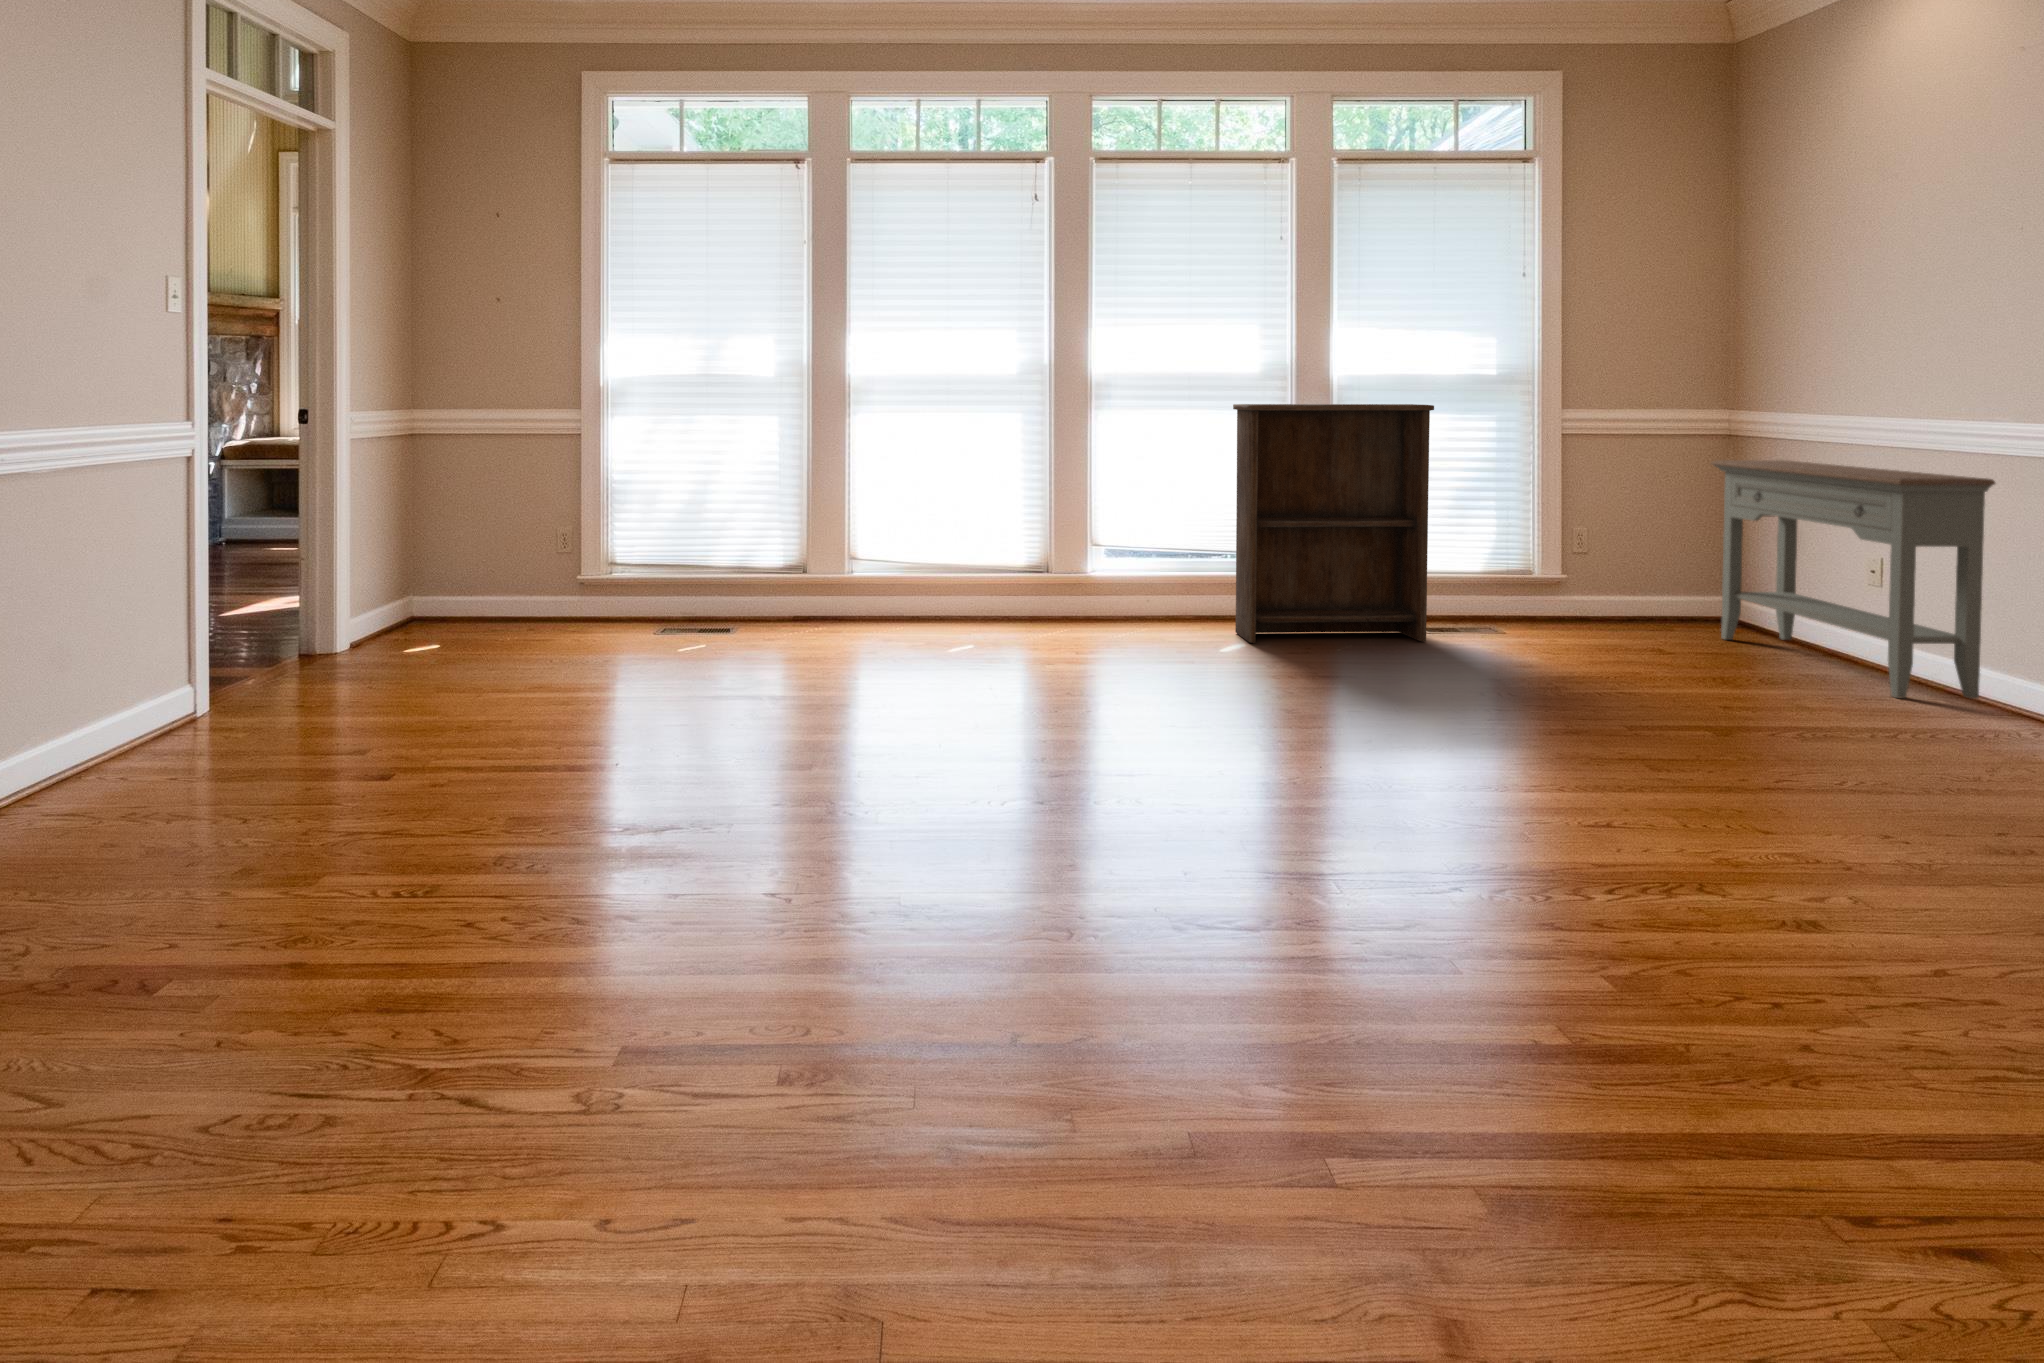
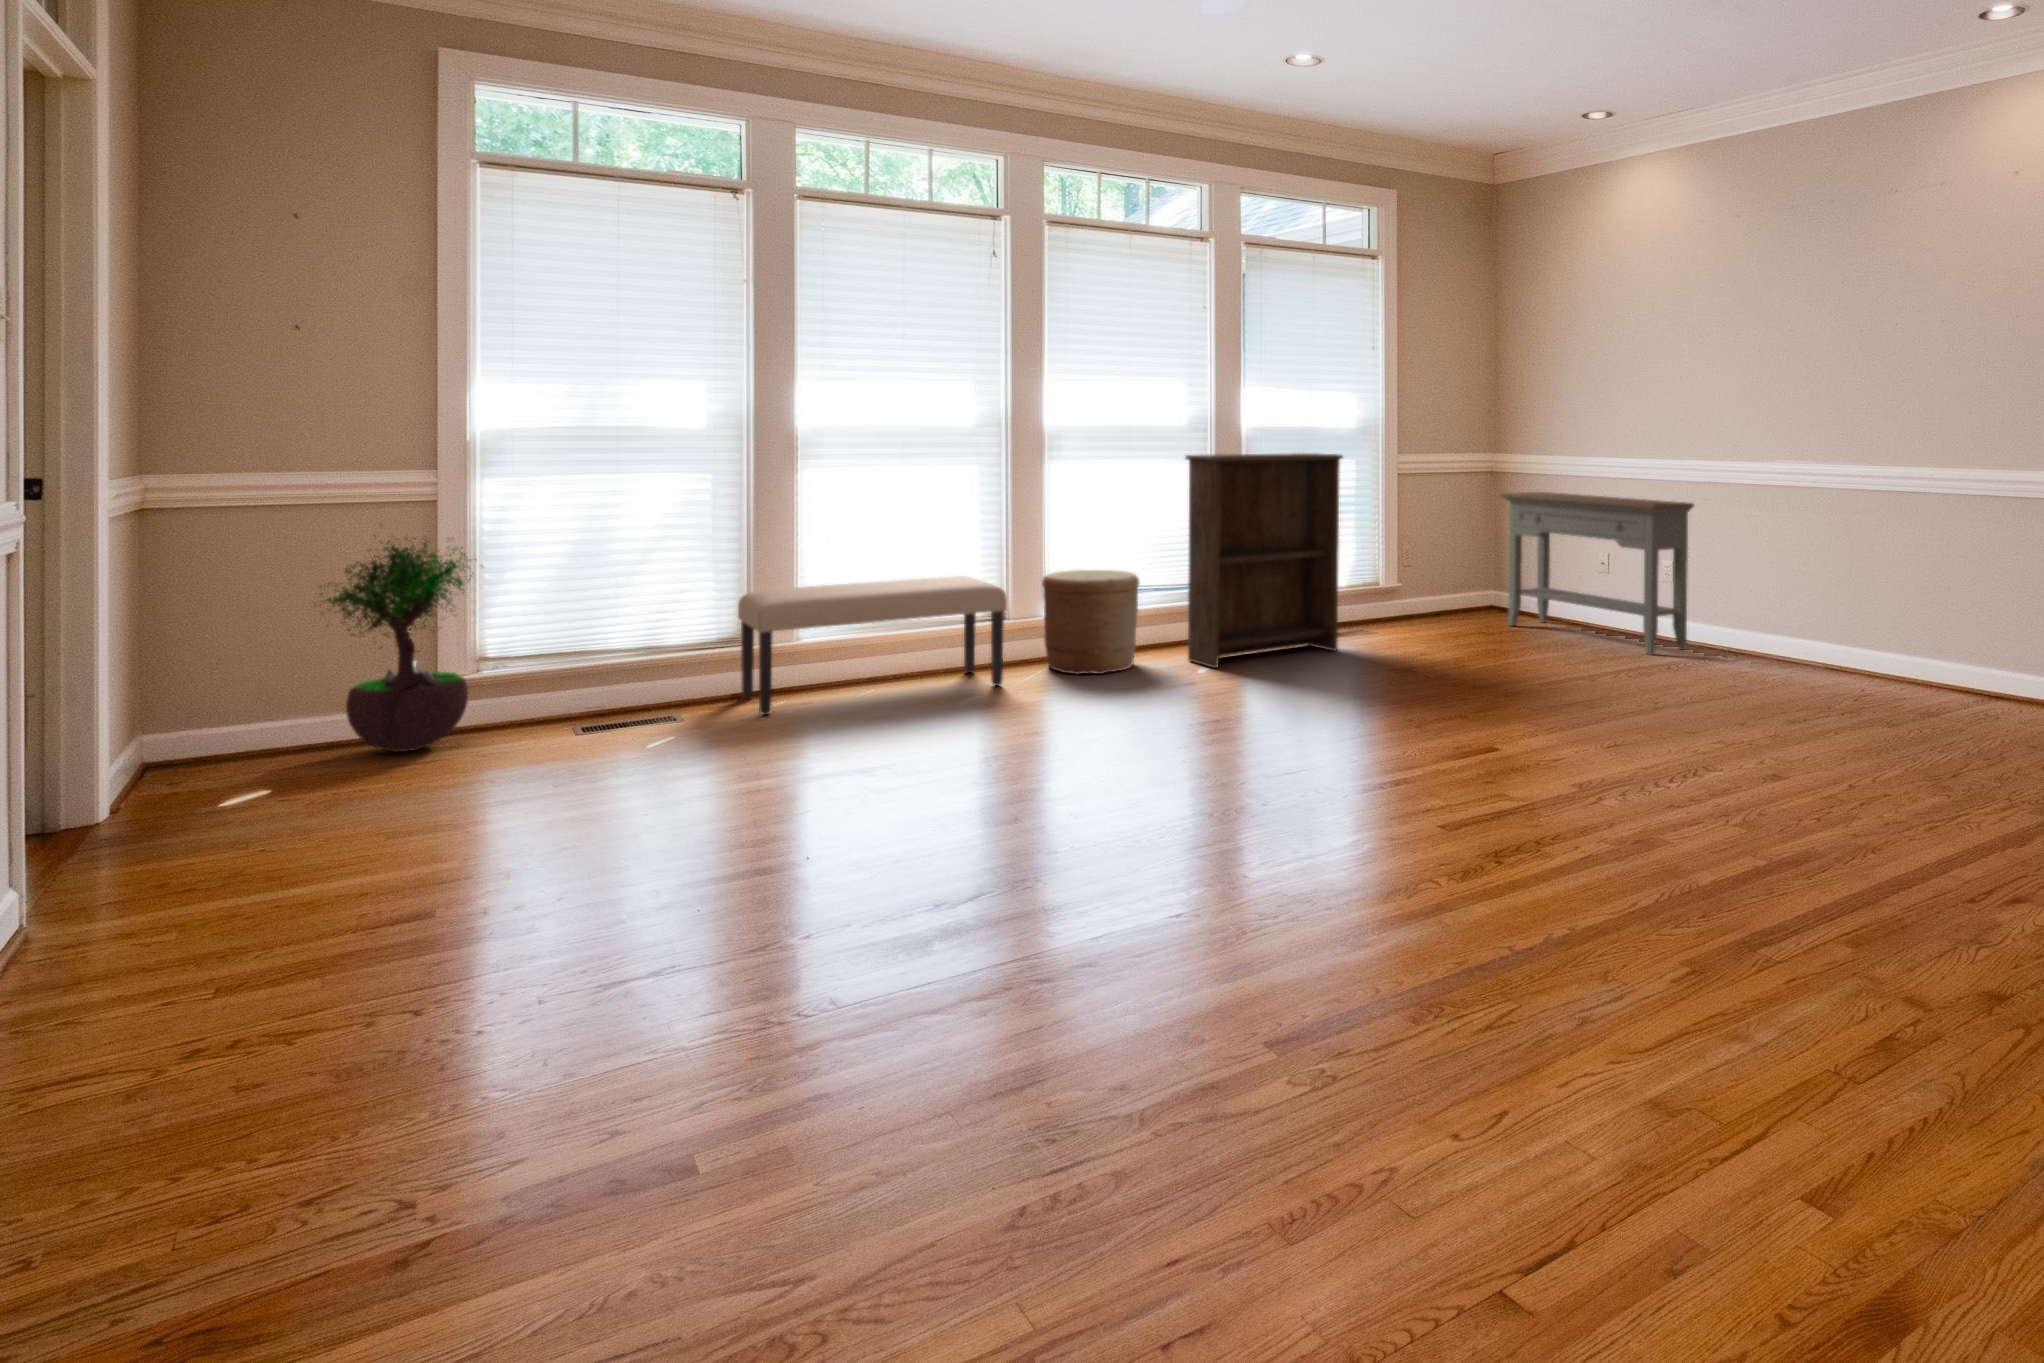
potted tree: none [476,449,588,627] -> present [320,526,482,752]
bench: none [788,523,1022,634] -> present [738,576,1007,715]
woven basket: none [1078,526,1180,635] -> present [1042,570,1139,674]

